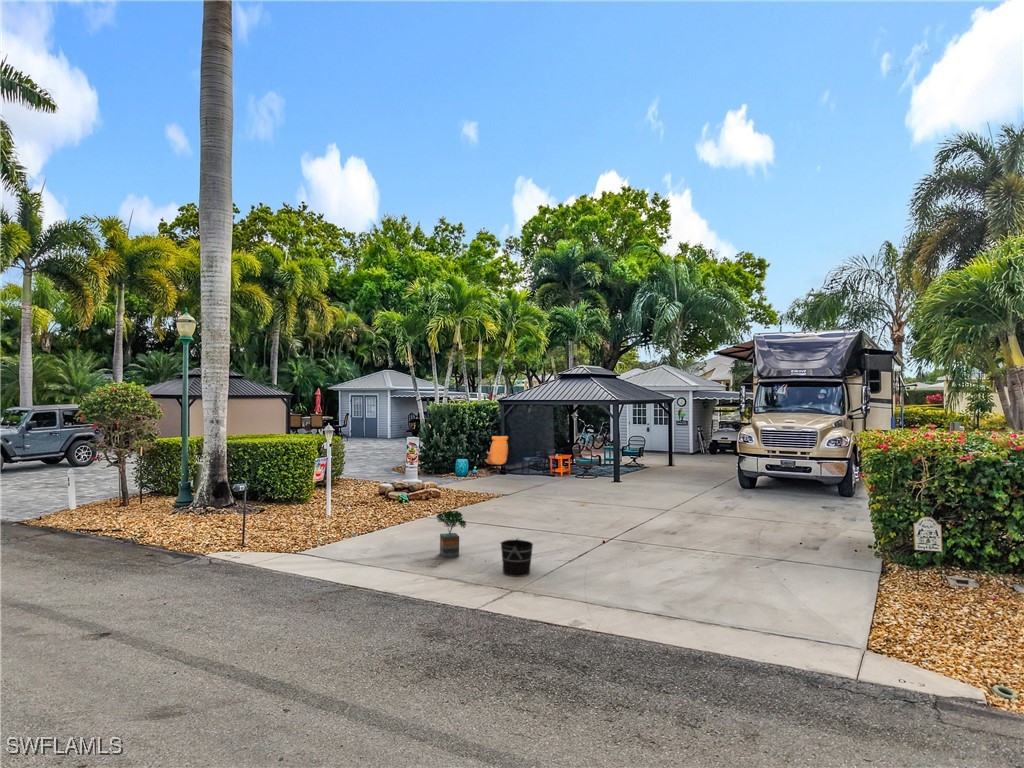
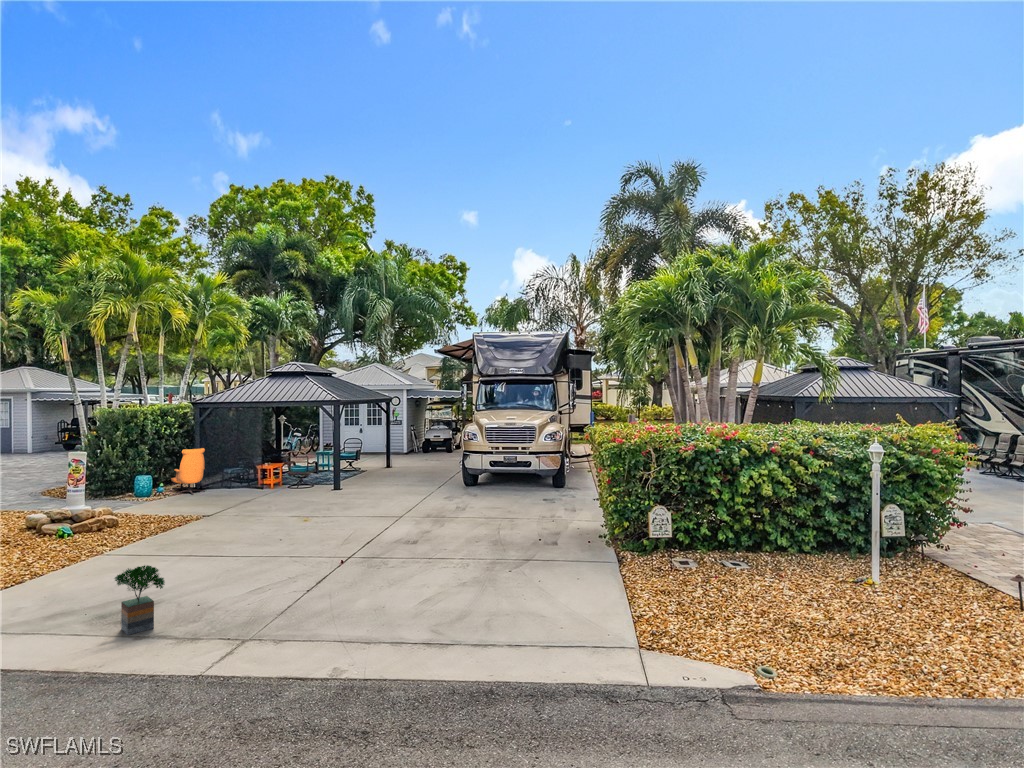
bucket: present [501,539,533,577] -> none [221,591,269,646]

